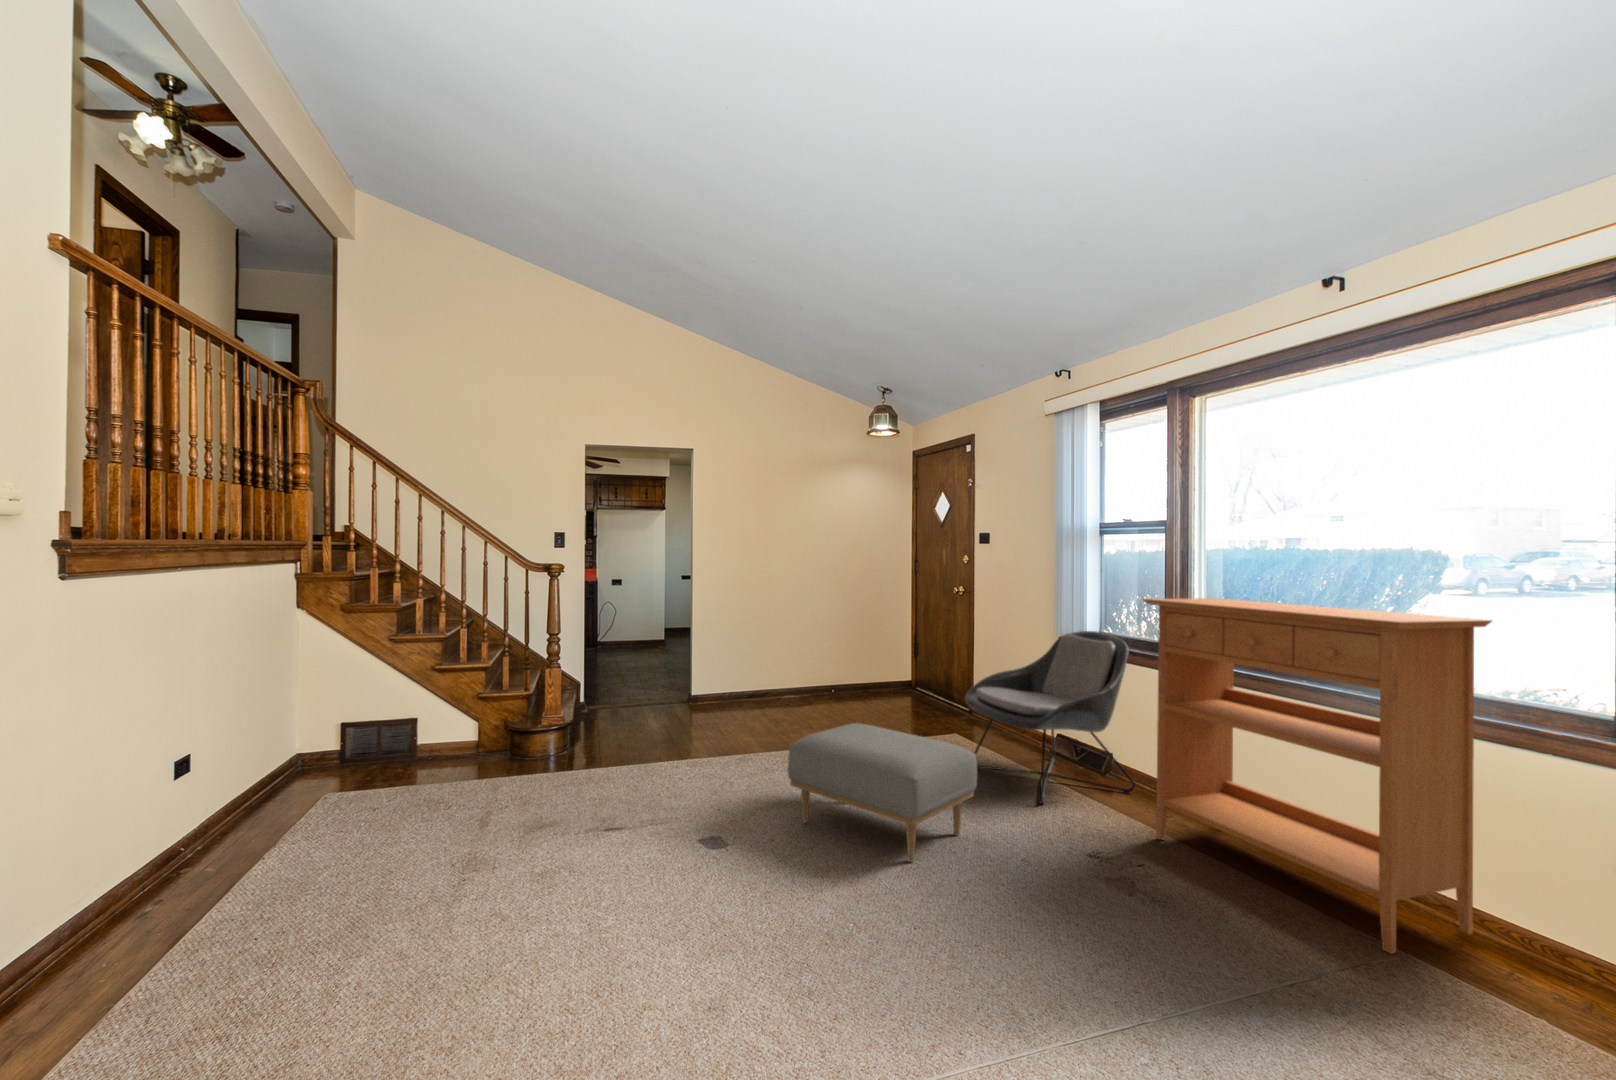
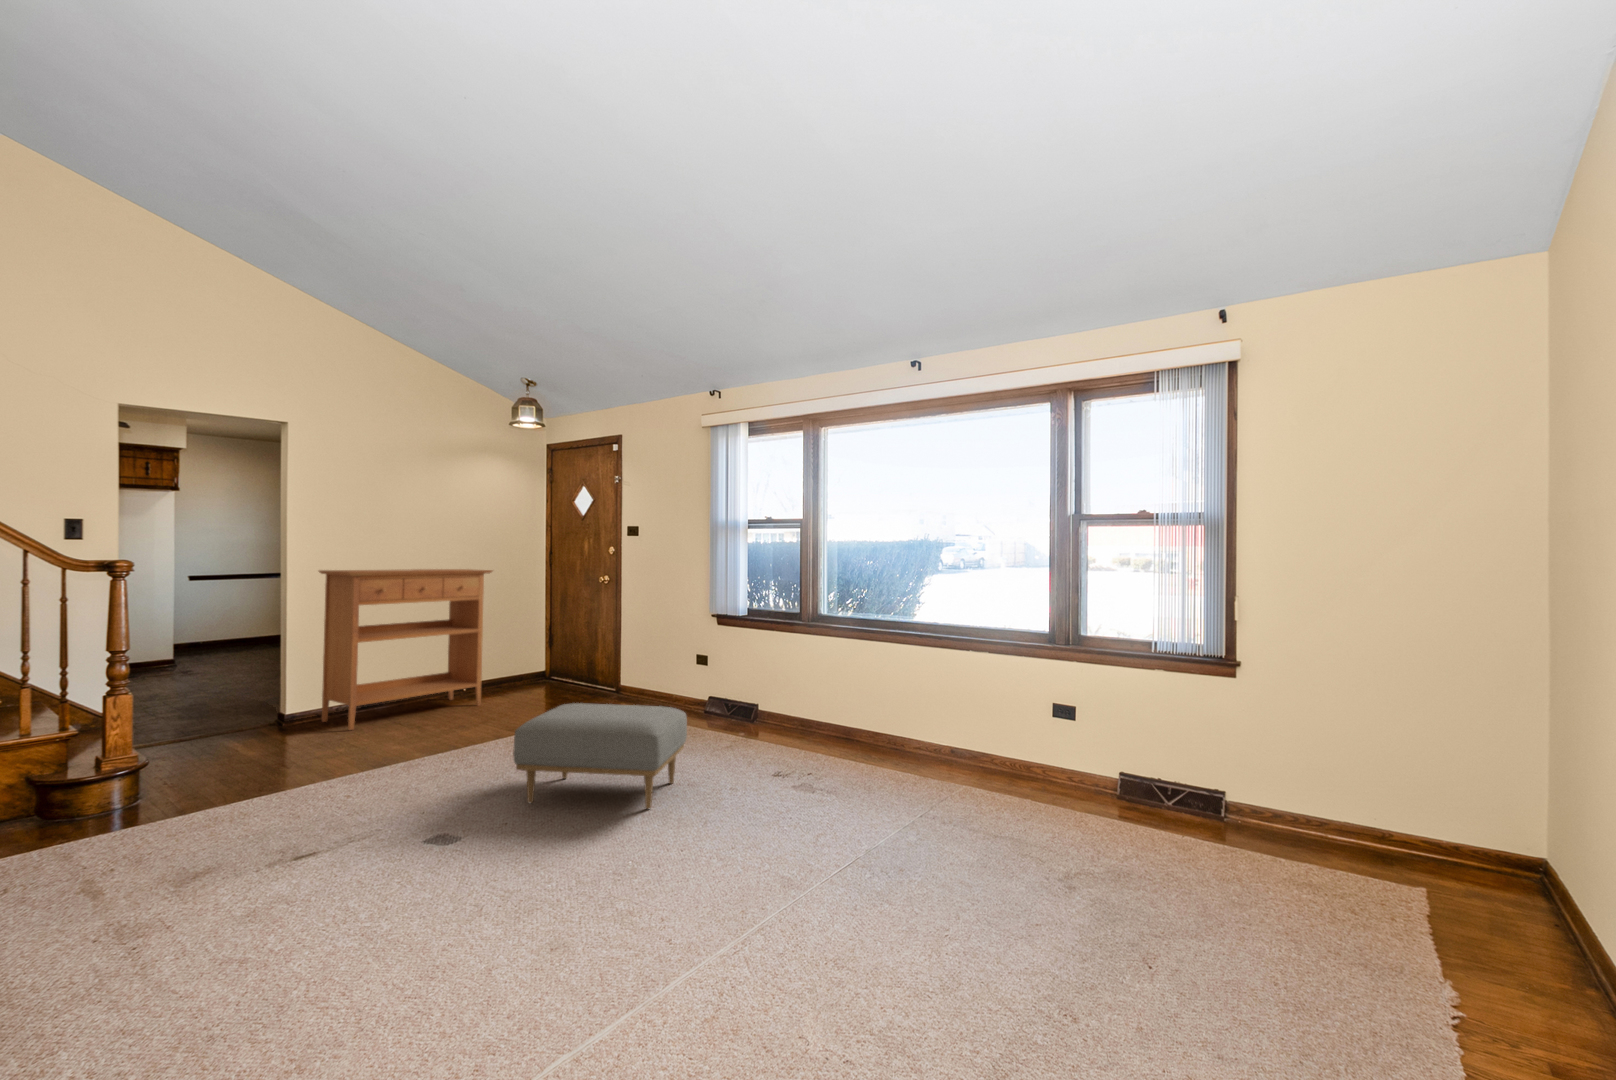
console table: present [1143,598,1492,954] -> present [319,569,492,730]
lounge chair: present [965,631,1135,805] -> none [644,607,780,750]

